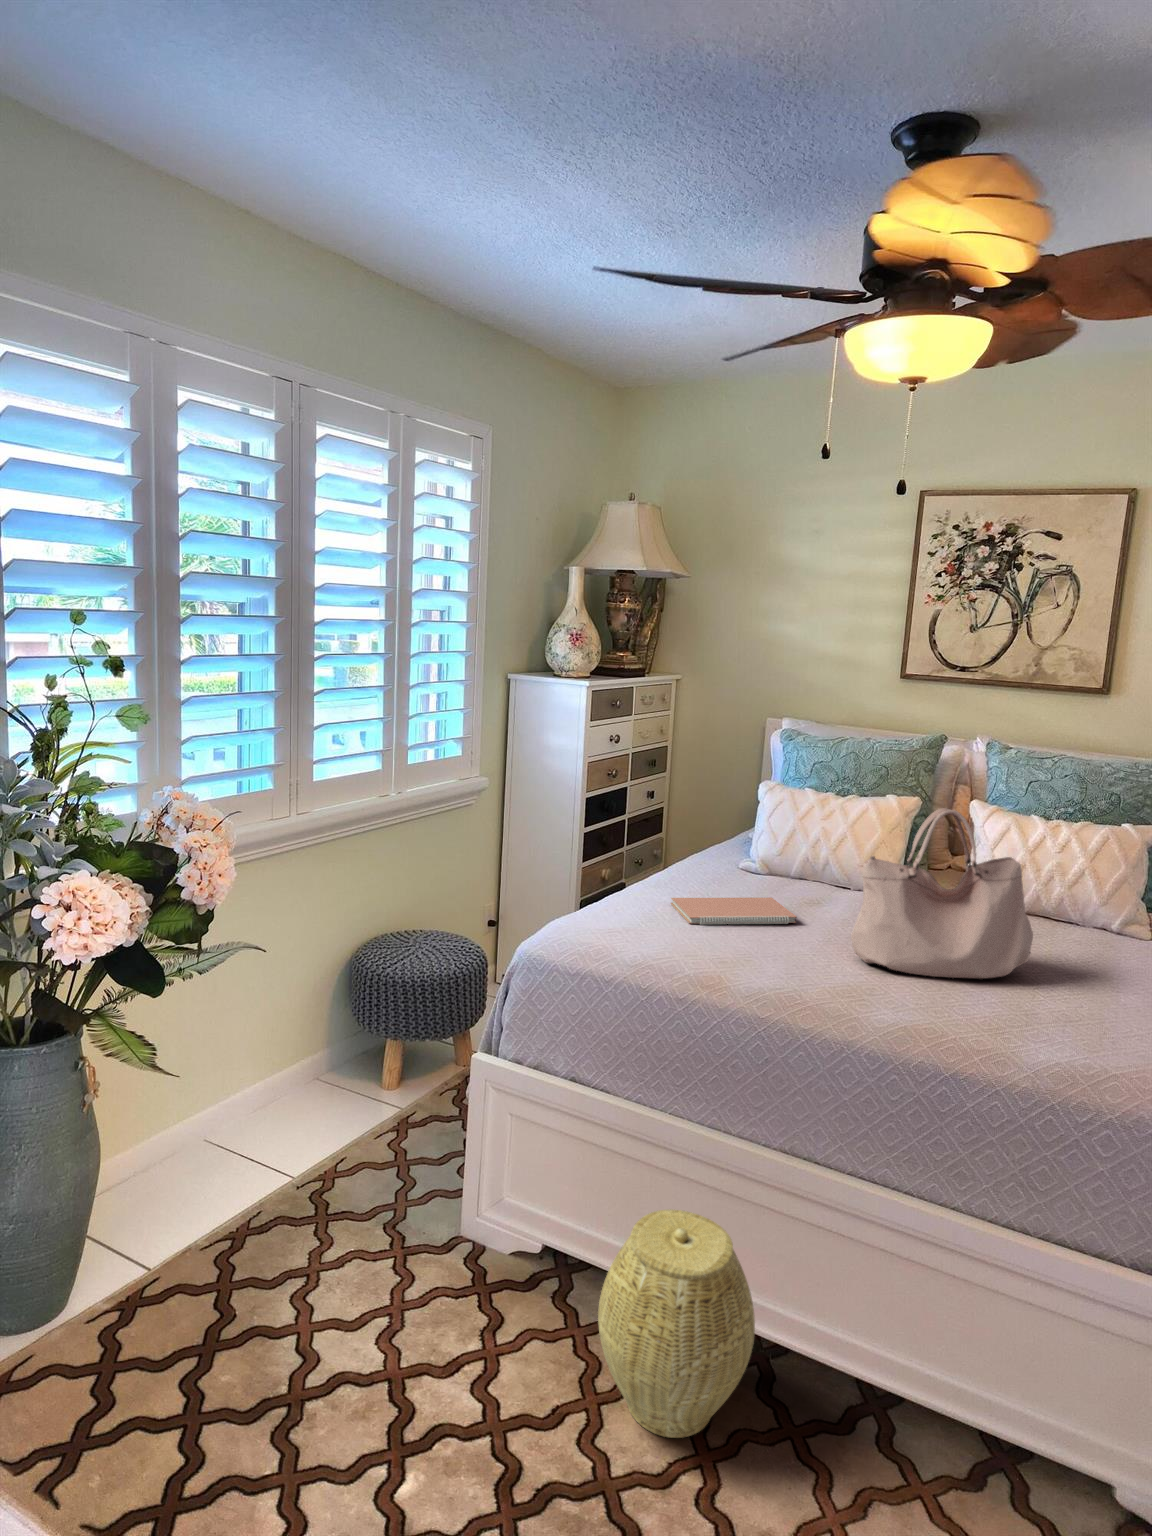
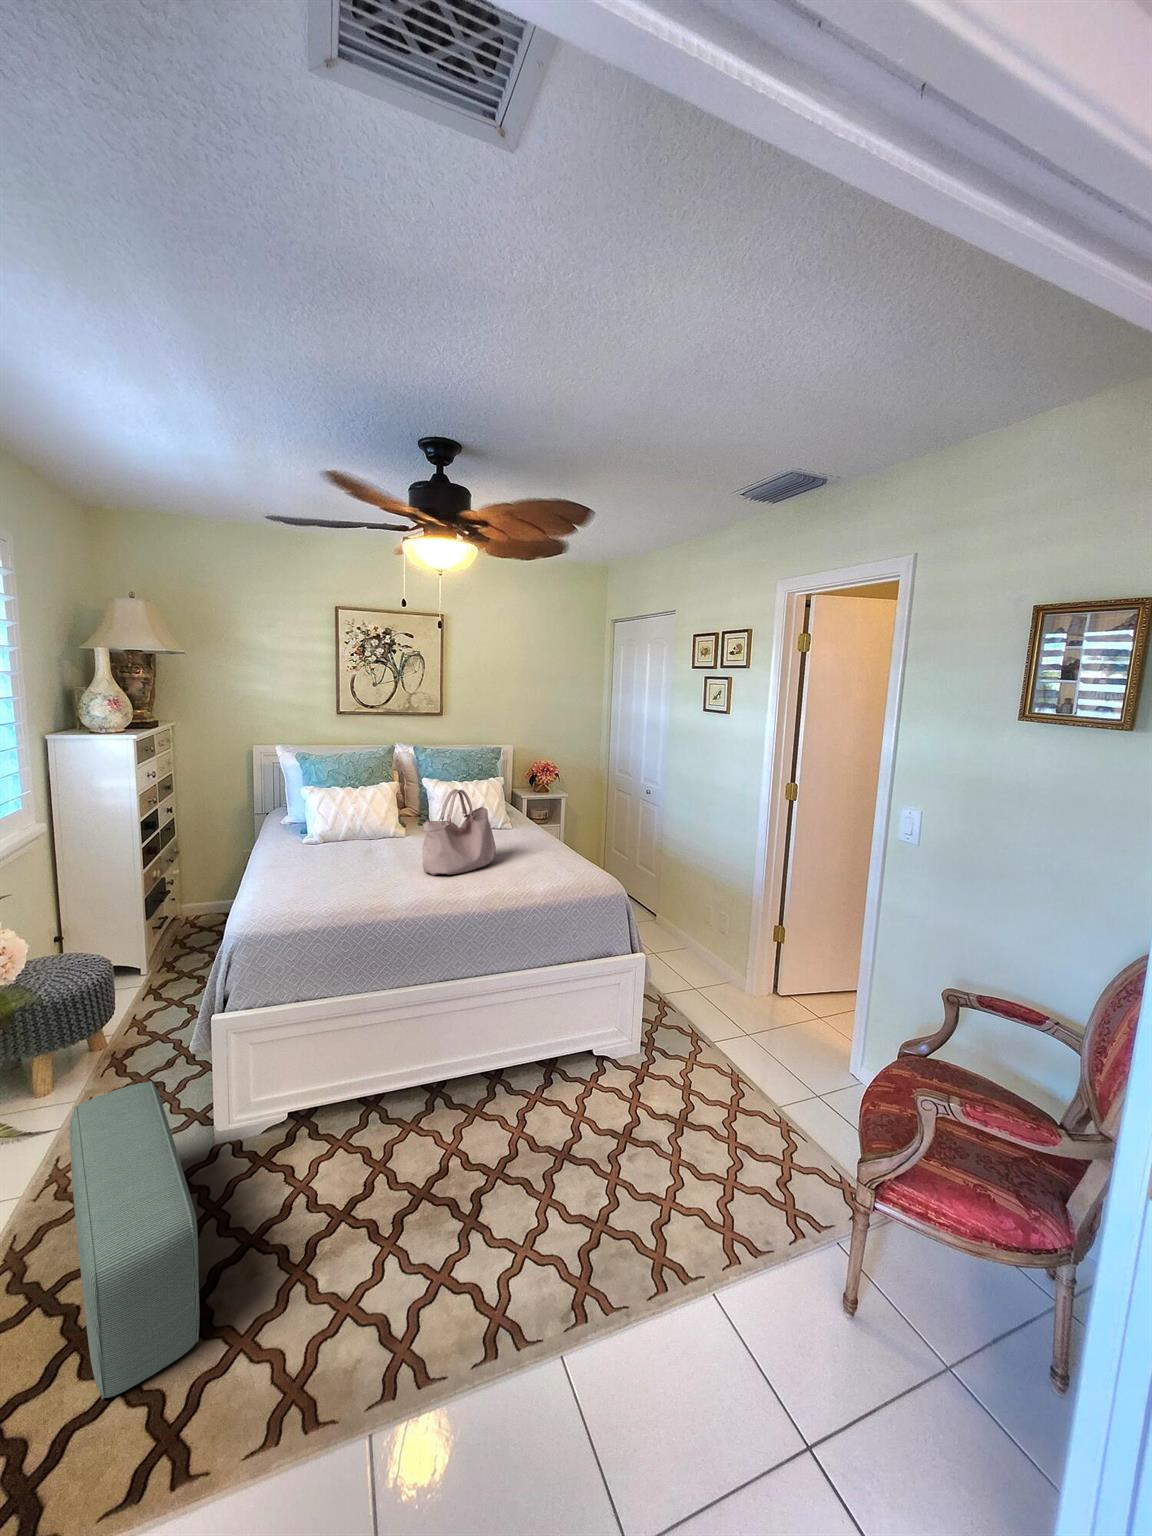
notebook: present [671,897,796,925] -> none [297,856,377,883]
pouf: none [164,1089,399,1436] -> present [70,1081,200,1399]
woven basket: present [598,1209,755,1438] -> none [371,1032,459,1156]

